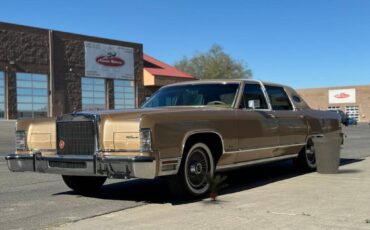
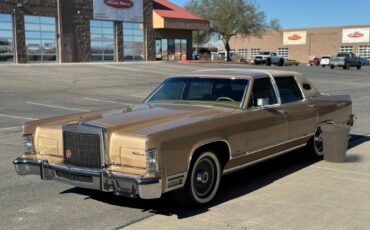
potted plant: present [202,172,221,201] -> none [204,180,235,210]

